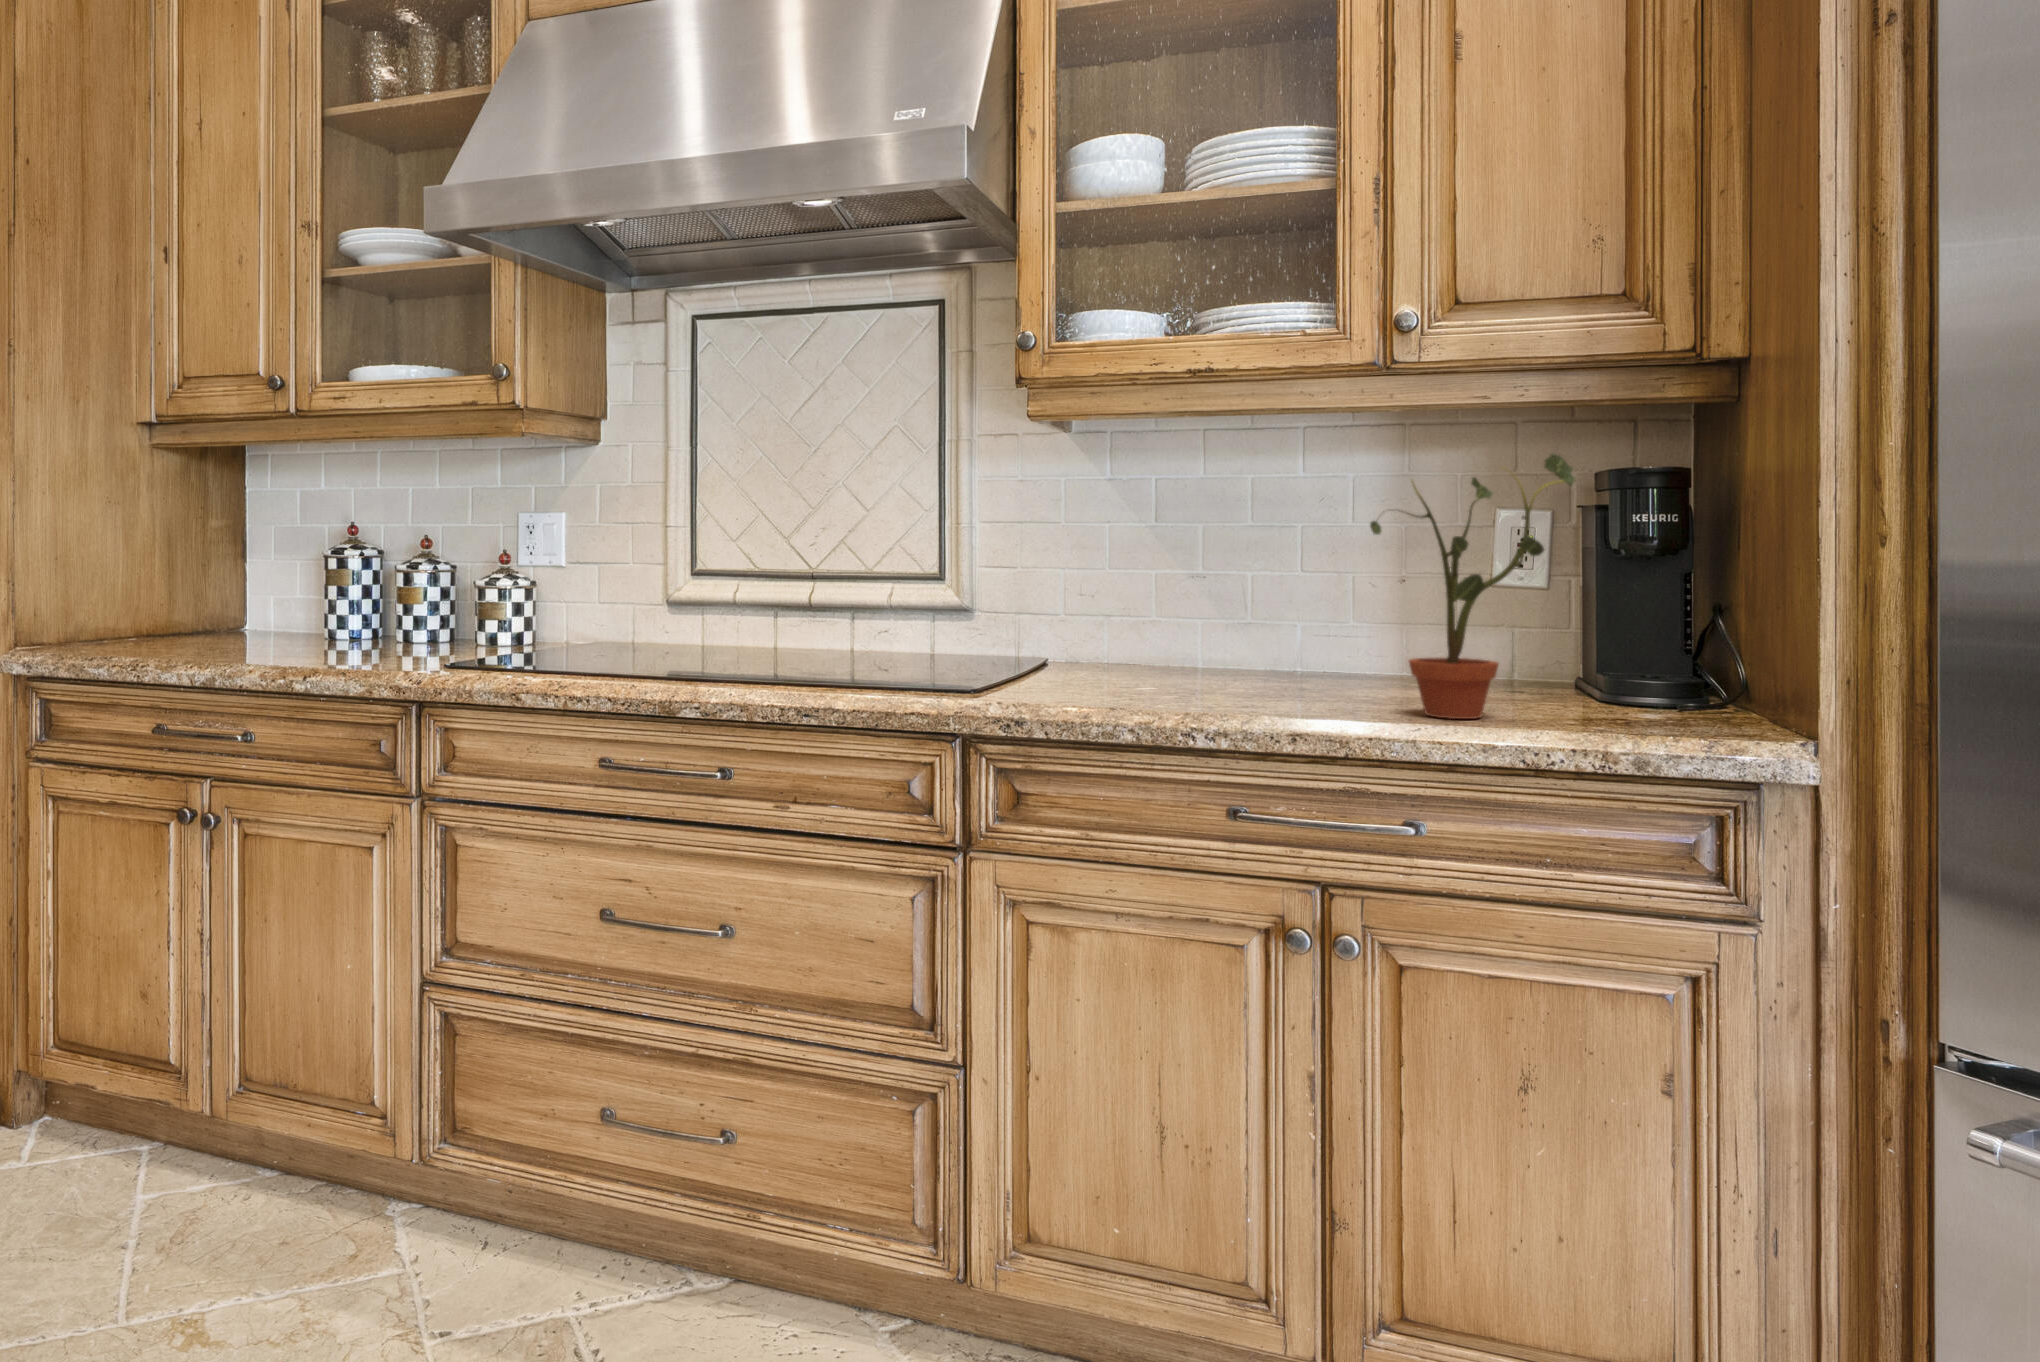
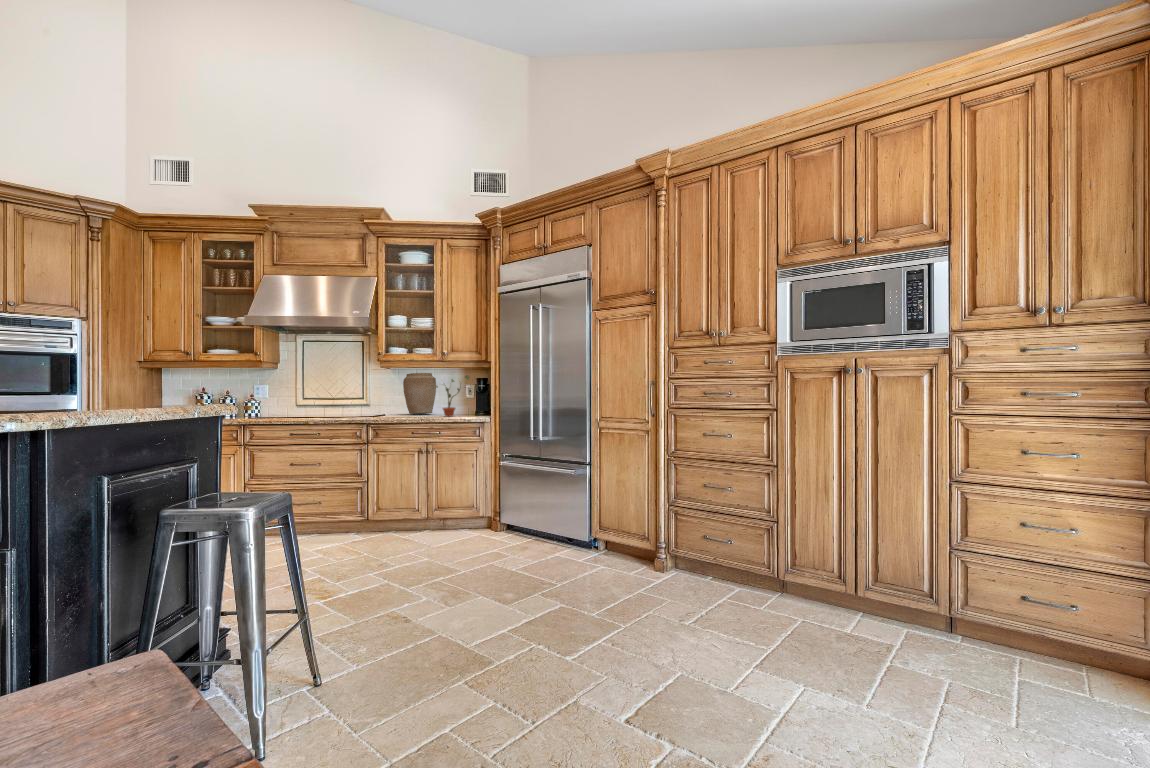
vase: none [1141,448,1320,670] -> present [403,373,436,414]

